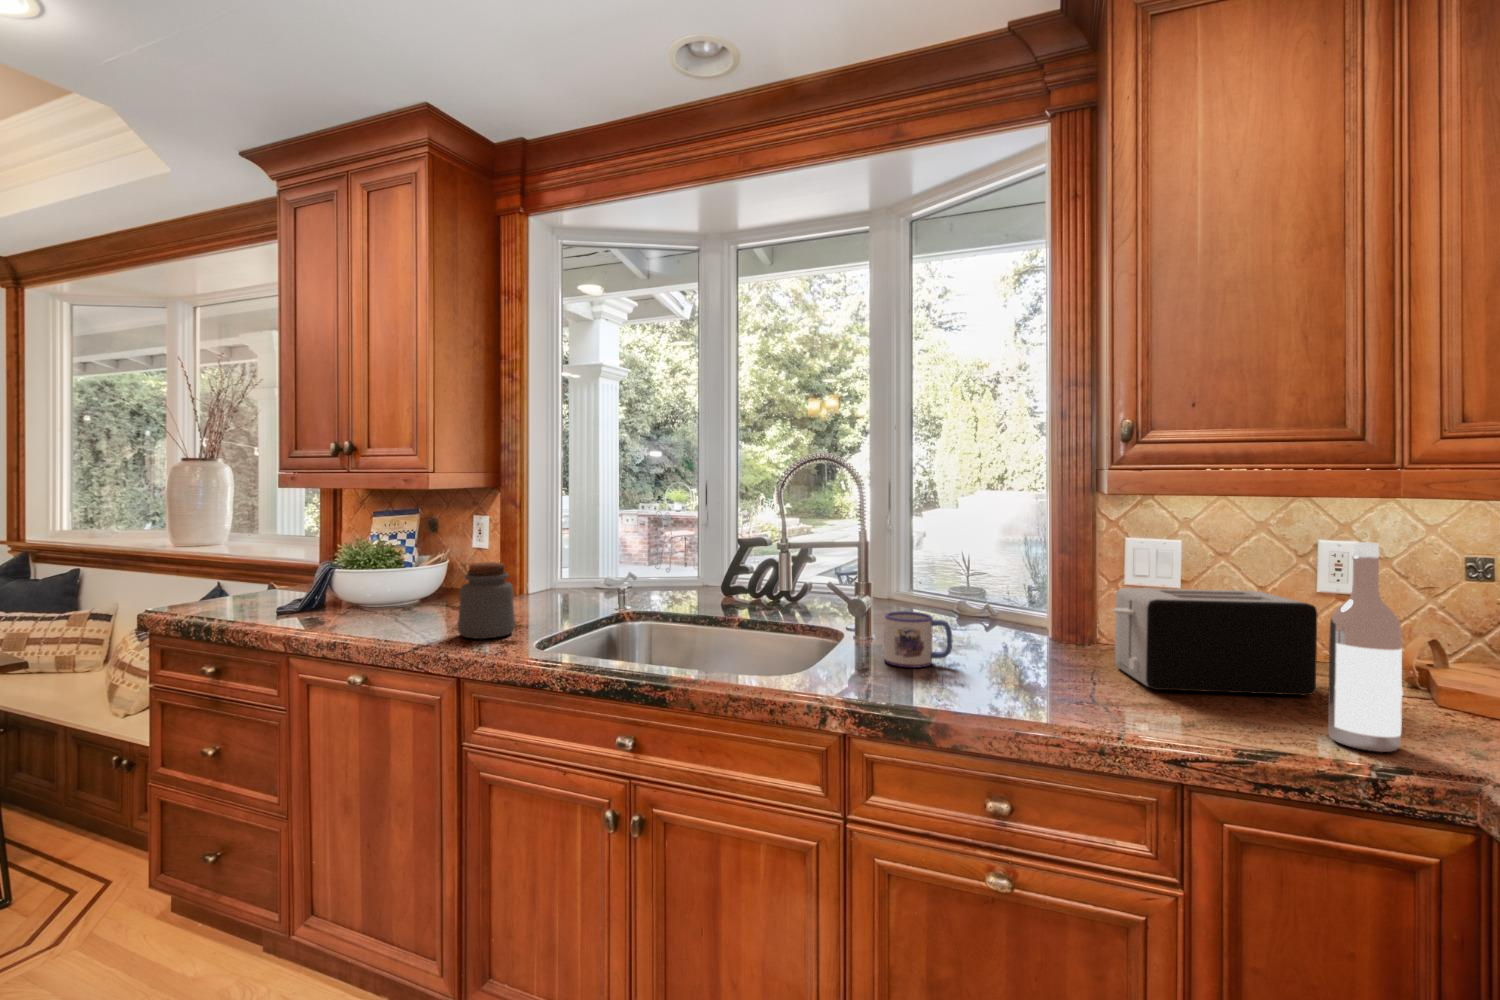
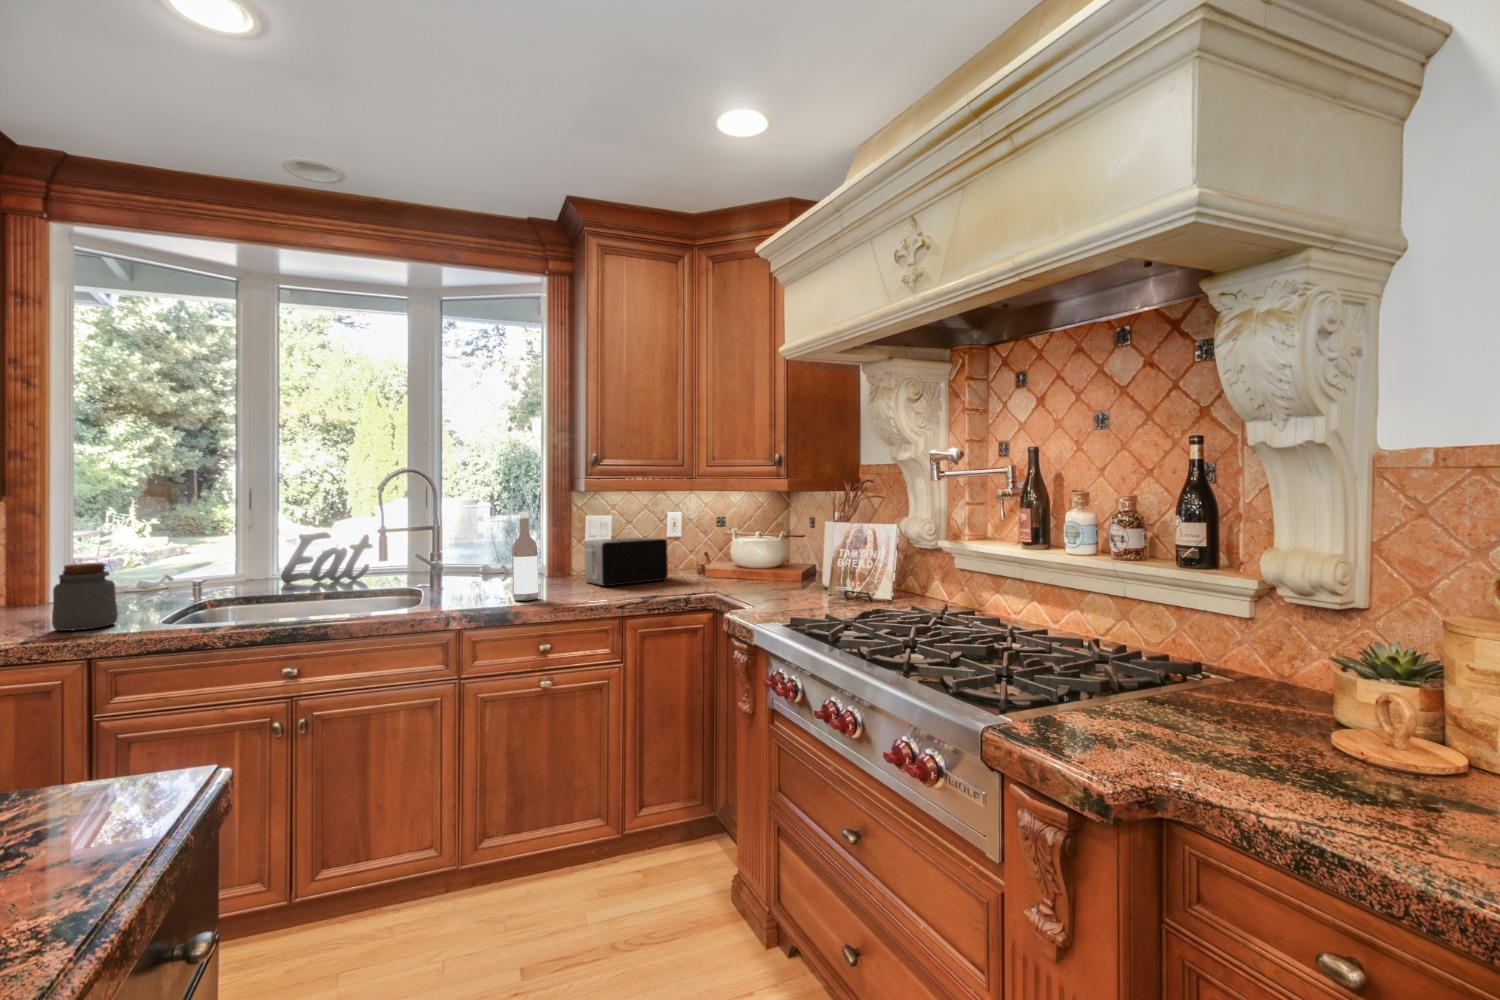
wine bottle: present [1328,542,1403,752] -> present [512,512,538,601]
mug: present [884,611,952,668] -> none [461,565,503,596]

